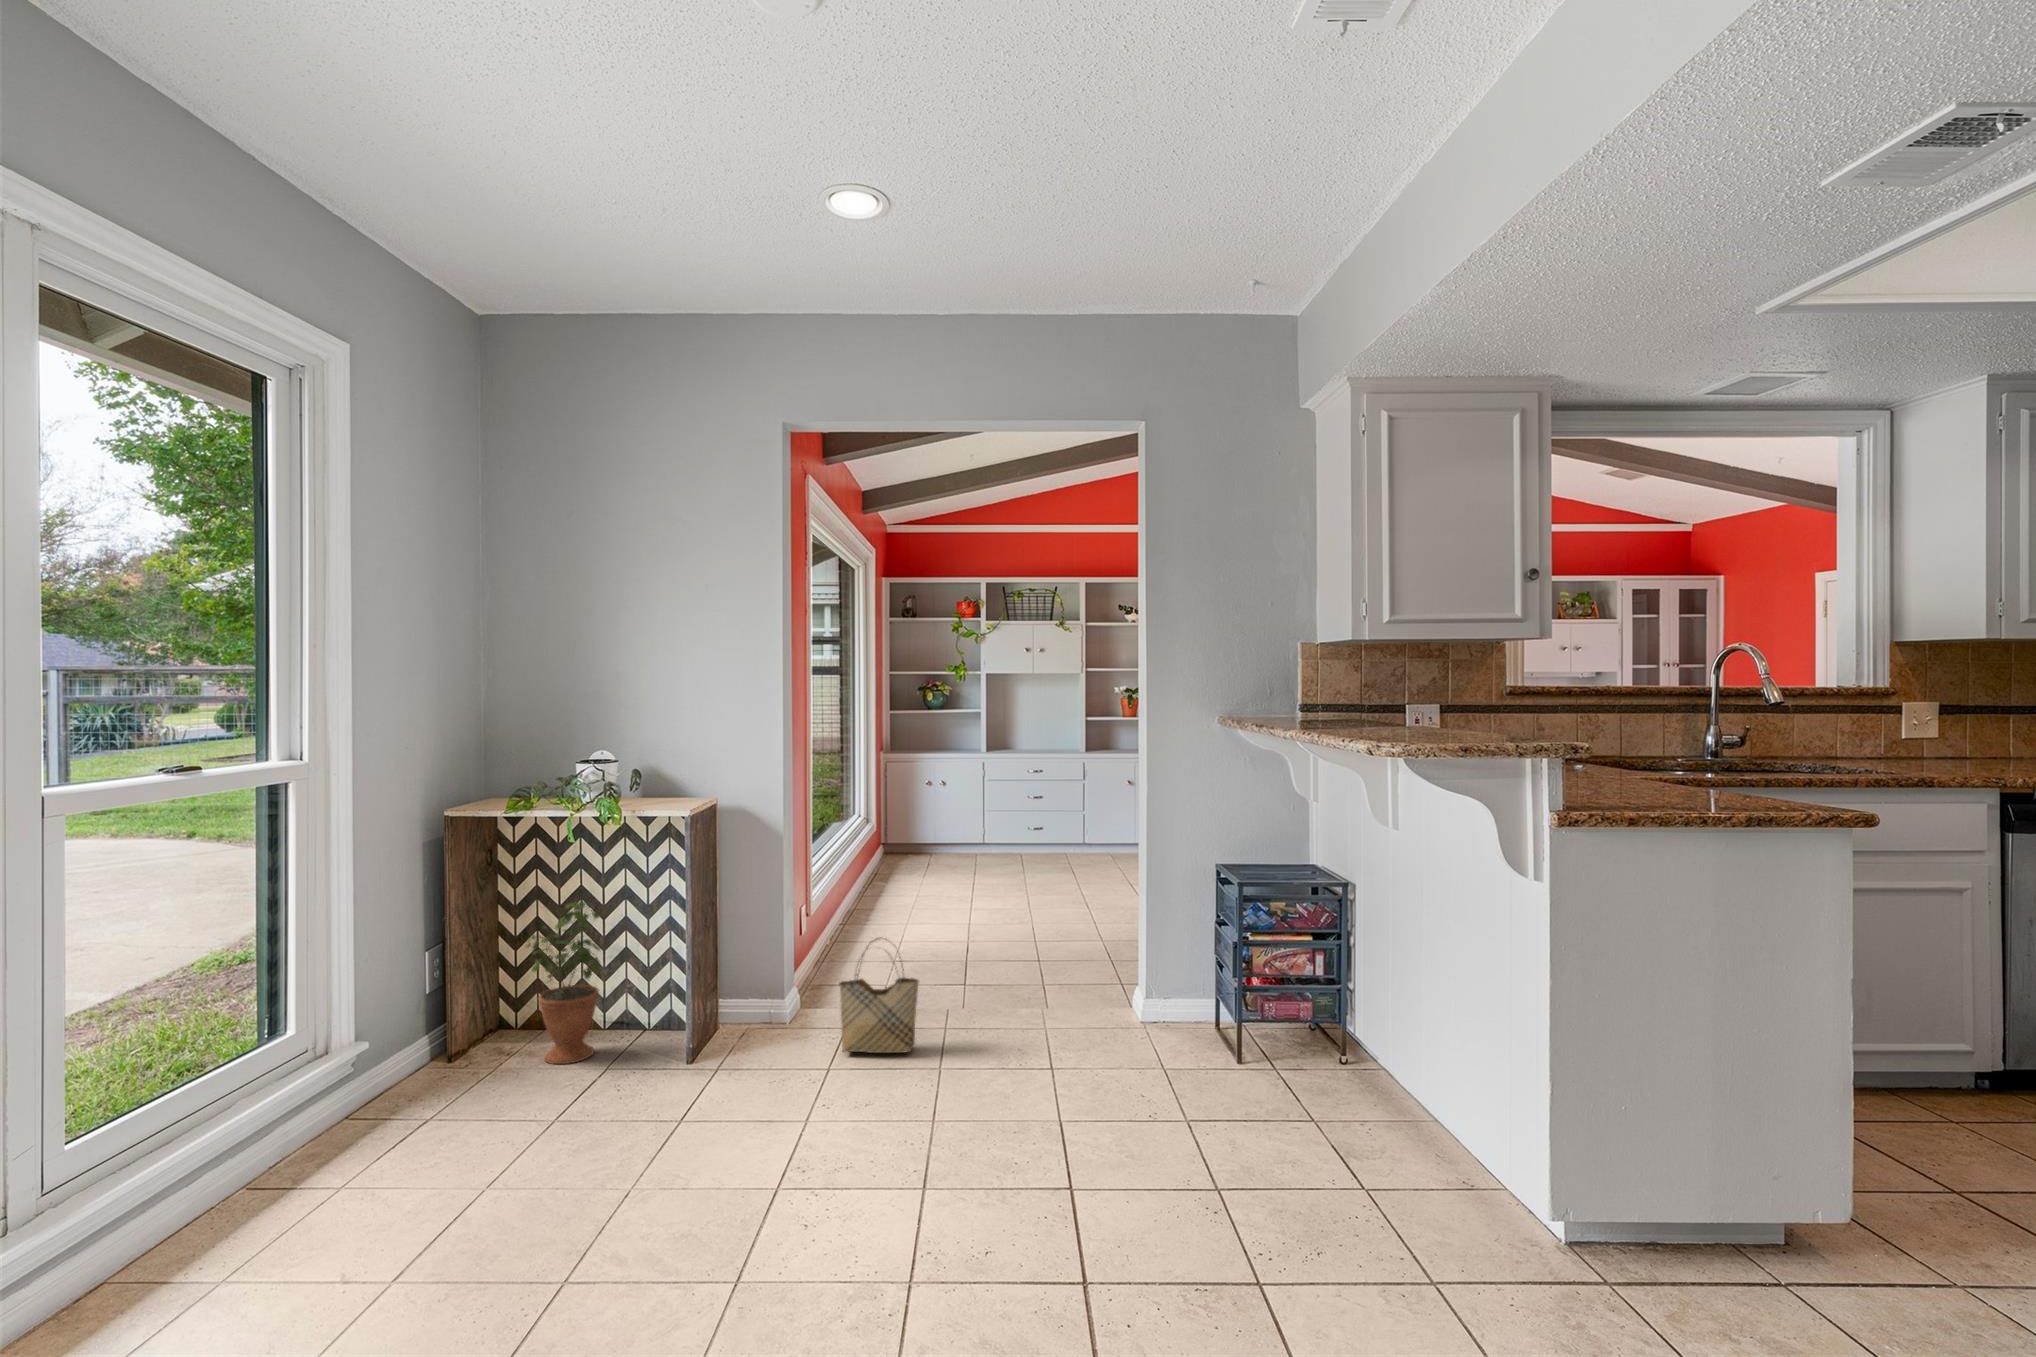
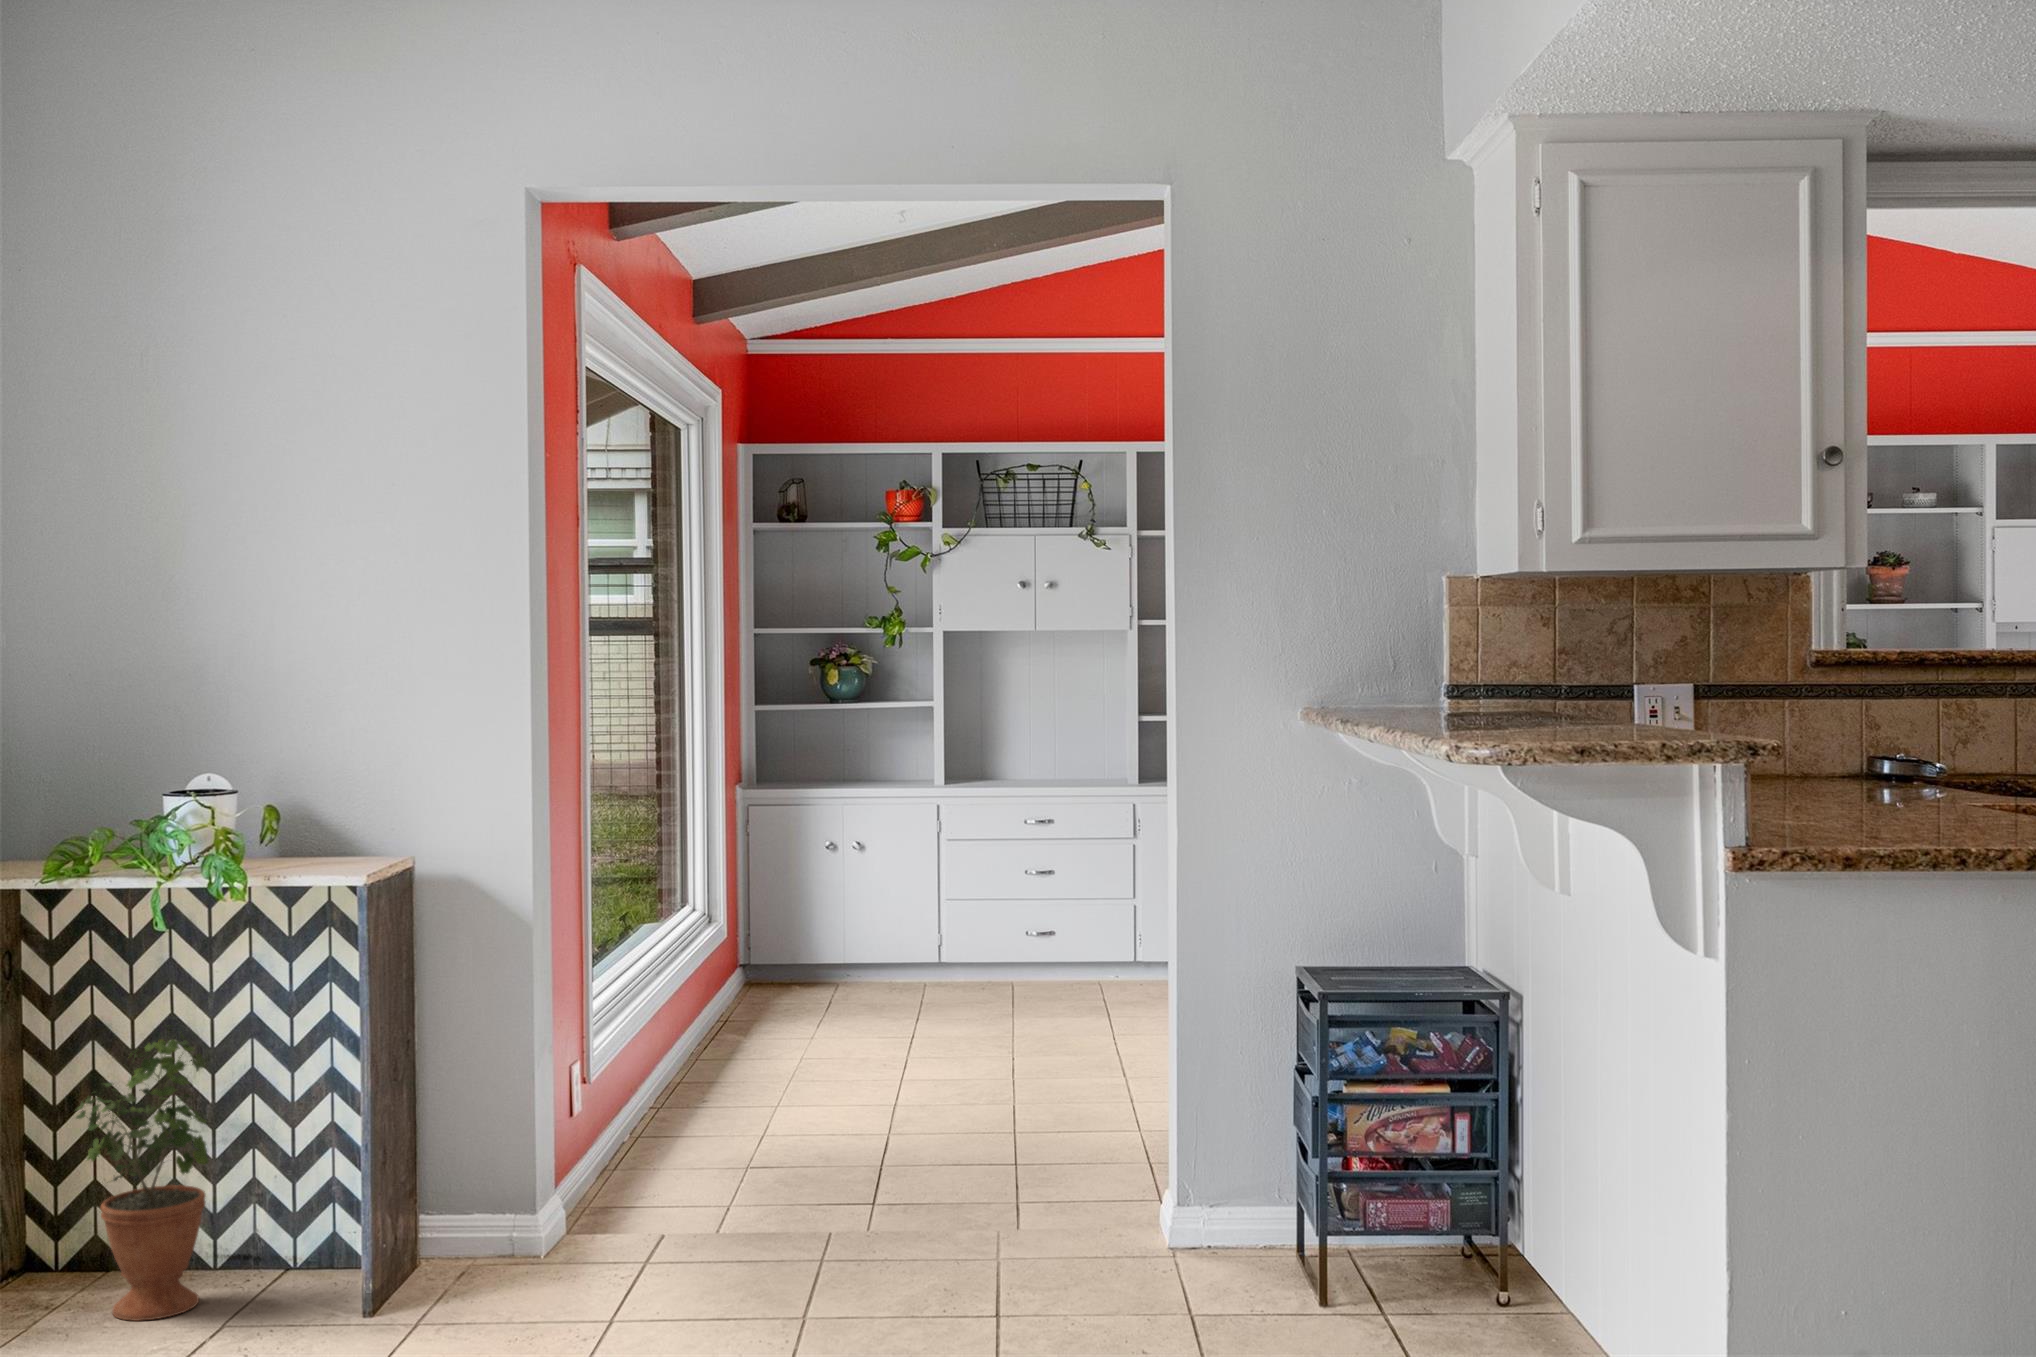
woven basket: present [839,938,919,1053] -> none [622,1099,765,1298]

